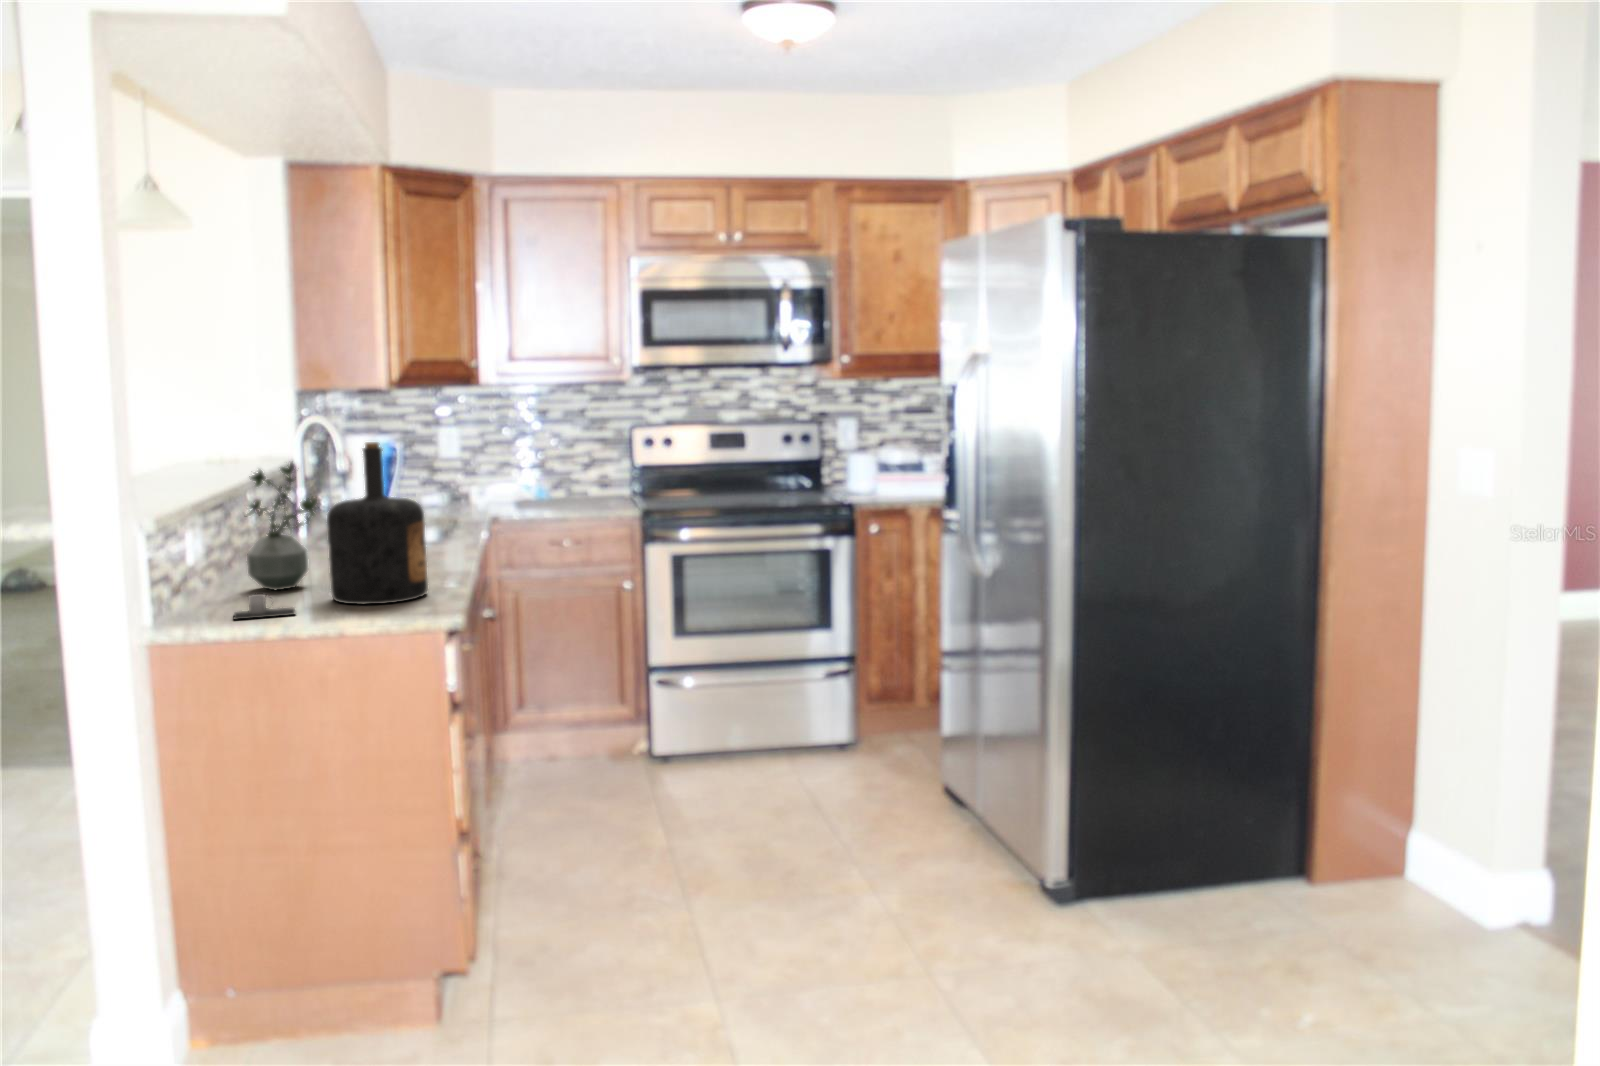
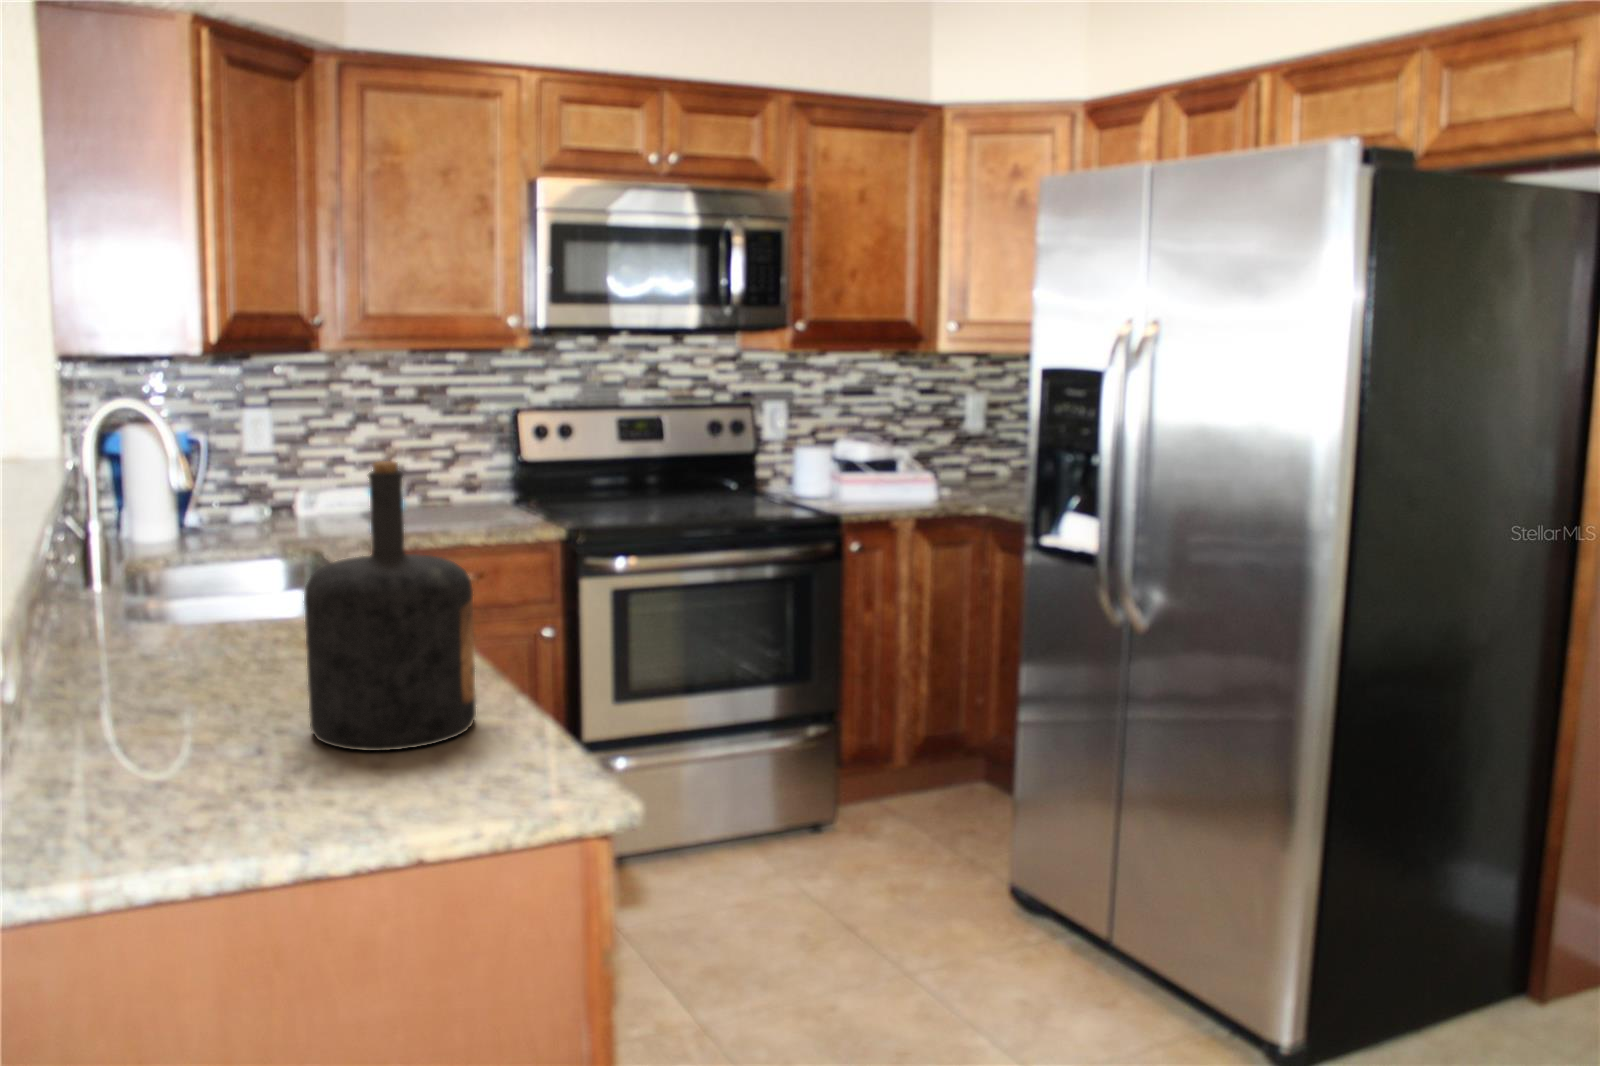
potted plant: present [246,463,317,590] -> none [118,488,246,719]
mug: present [234,594,295,620] -> none [158,752,289,811]

